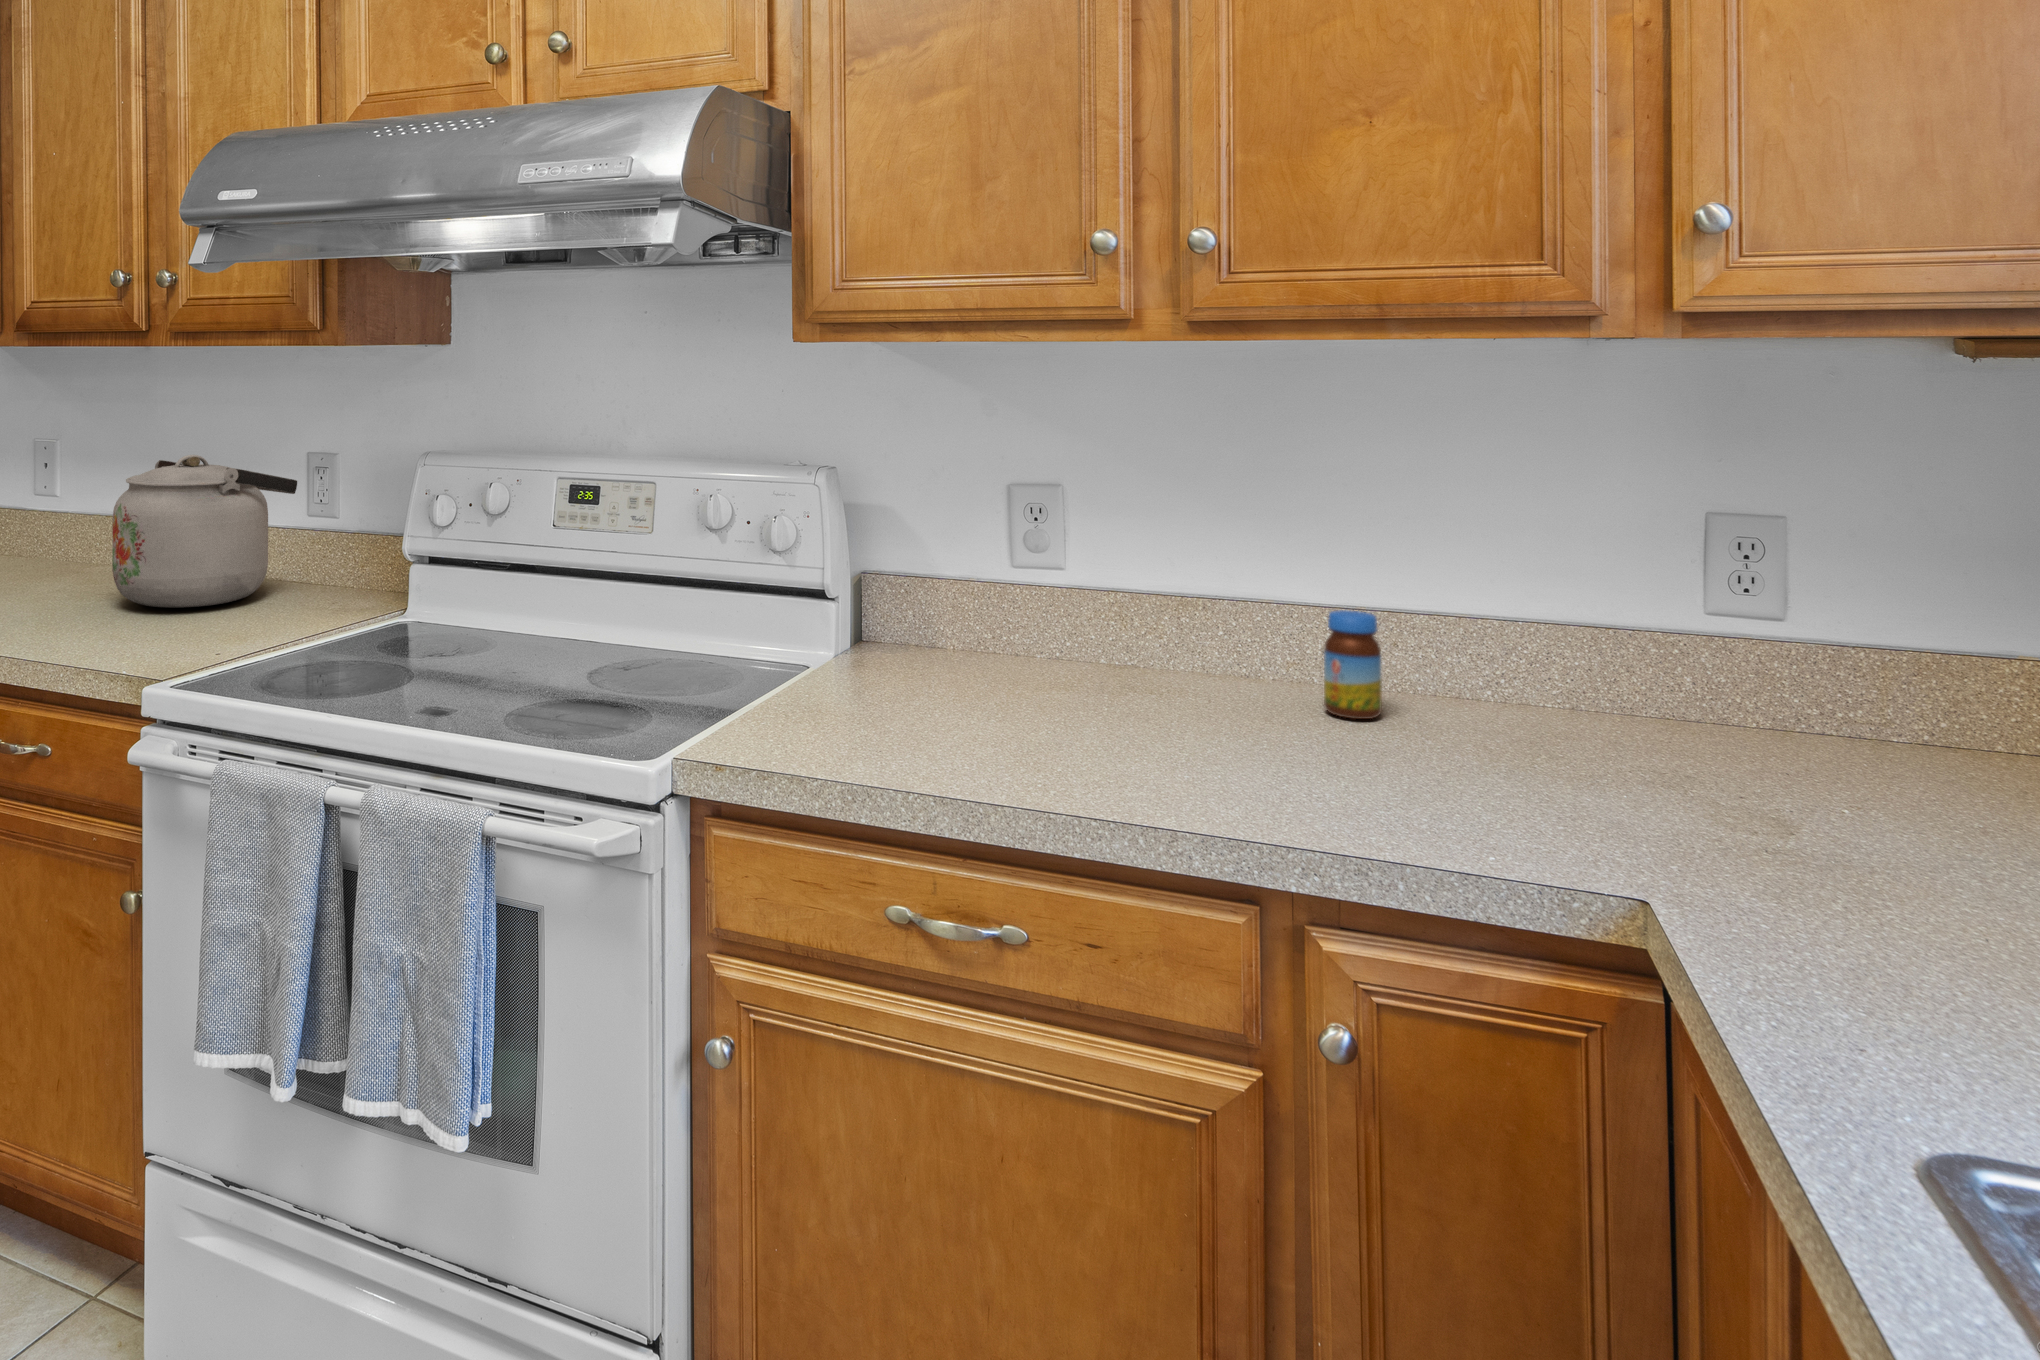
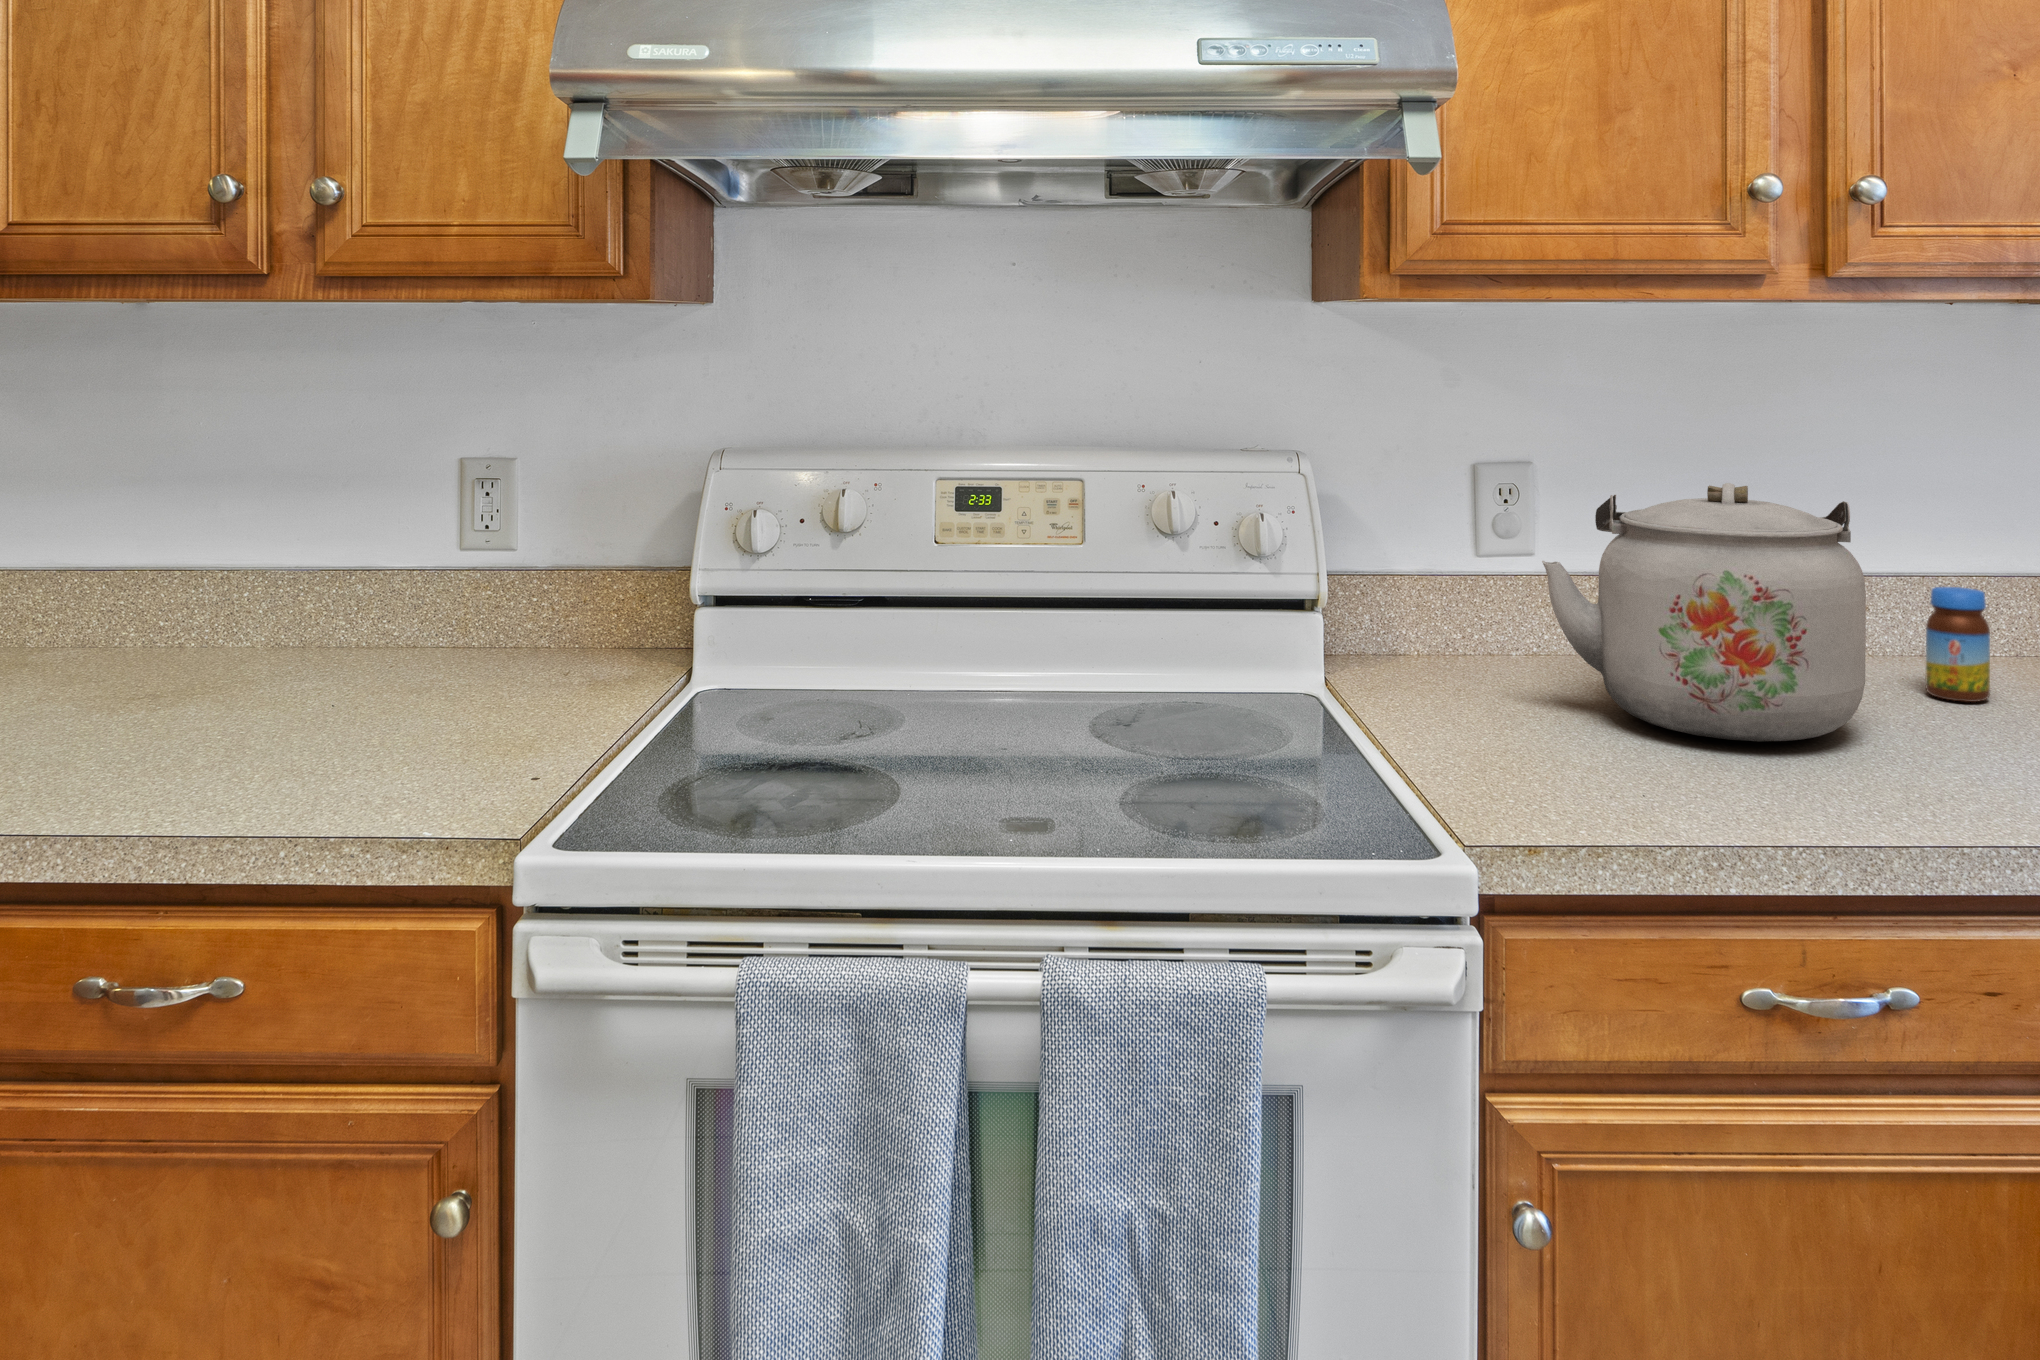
kettle: present [112,455,297,608] -> present [1542,483,1866,741]

